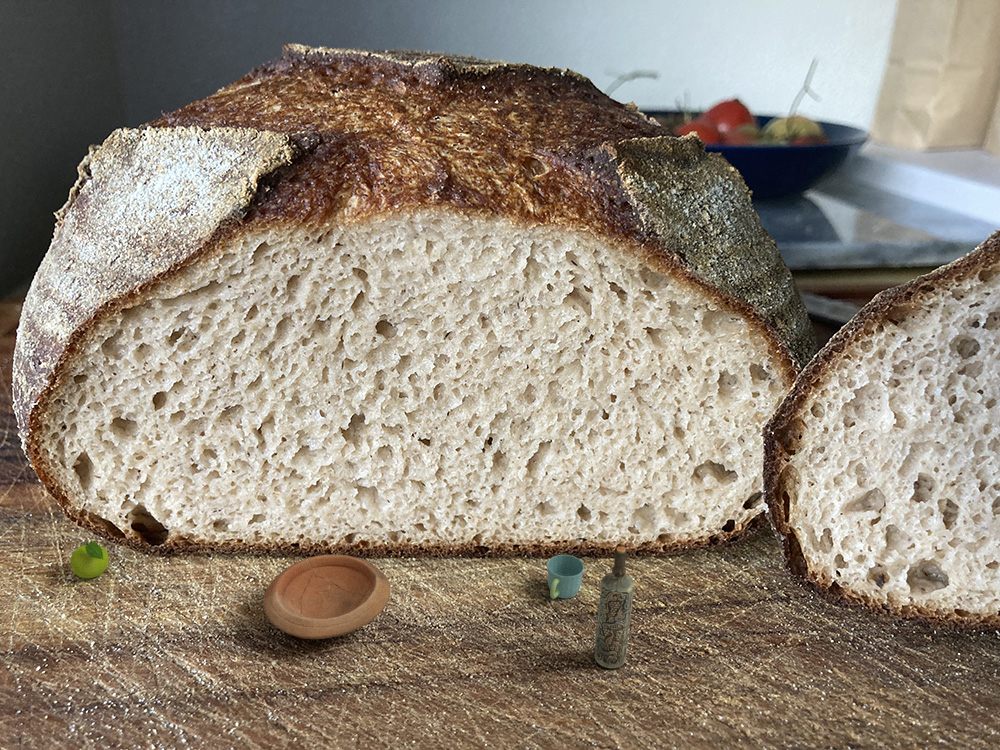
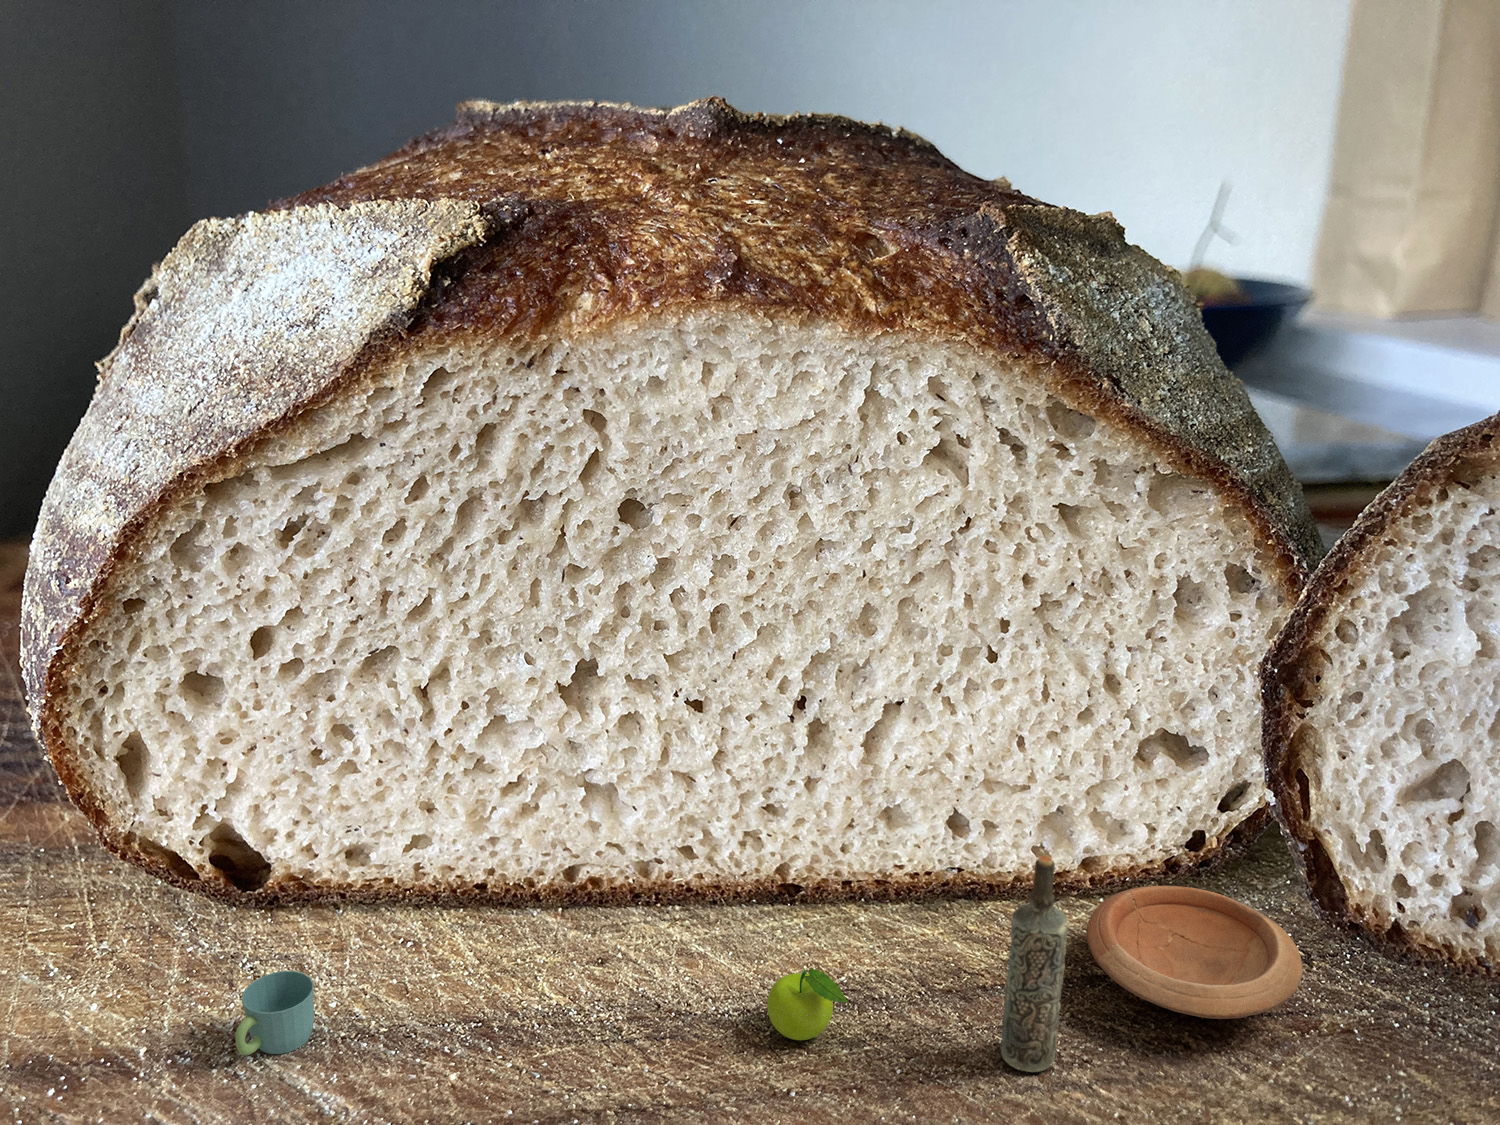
fruit: present [70,541,109,578] -> present [767,968,849,1040]
wooden bowl: present [263,555,390,639] -> present [1087,886,1302,1019]
mug: present [547,555,584,599] -> present [235,971,314,1055]

